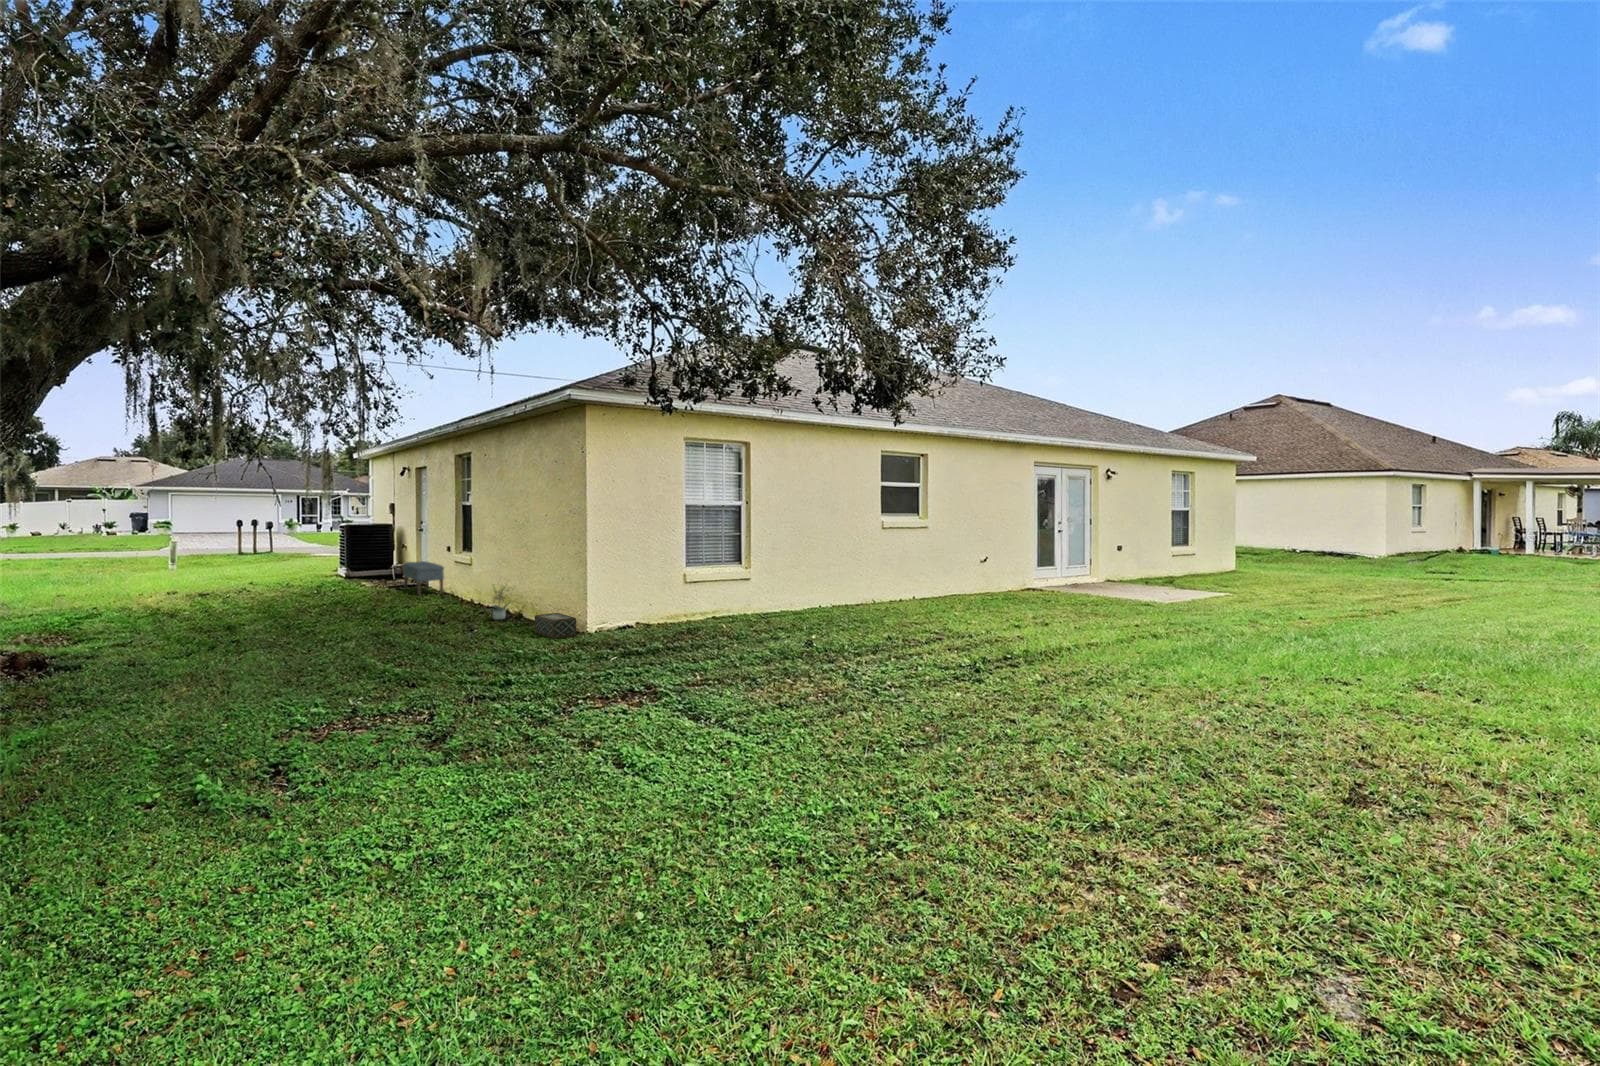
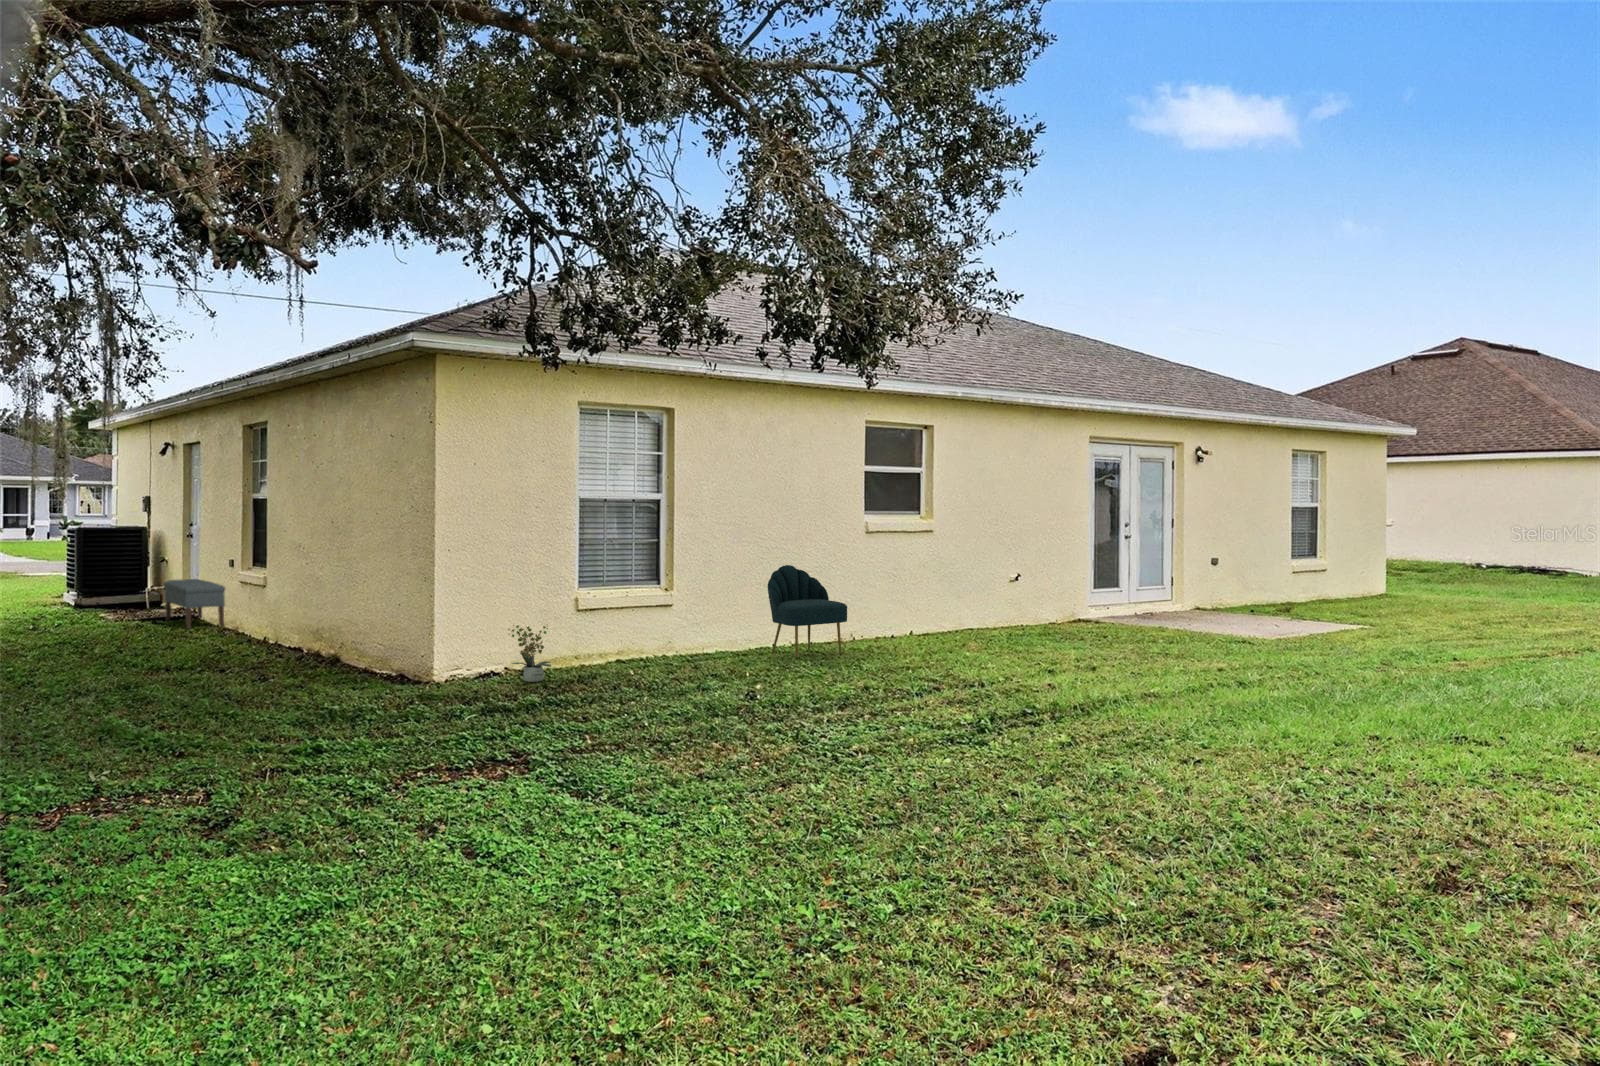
chair: none [817,551,873,617] -> present [768,565,847,660]
potted plant: present [492,587,510,620] -> present [508,625,551,682]
woven basket: present [535,613,577,638] -> none [358,652,418,688]

